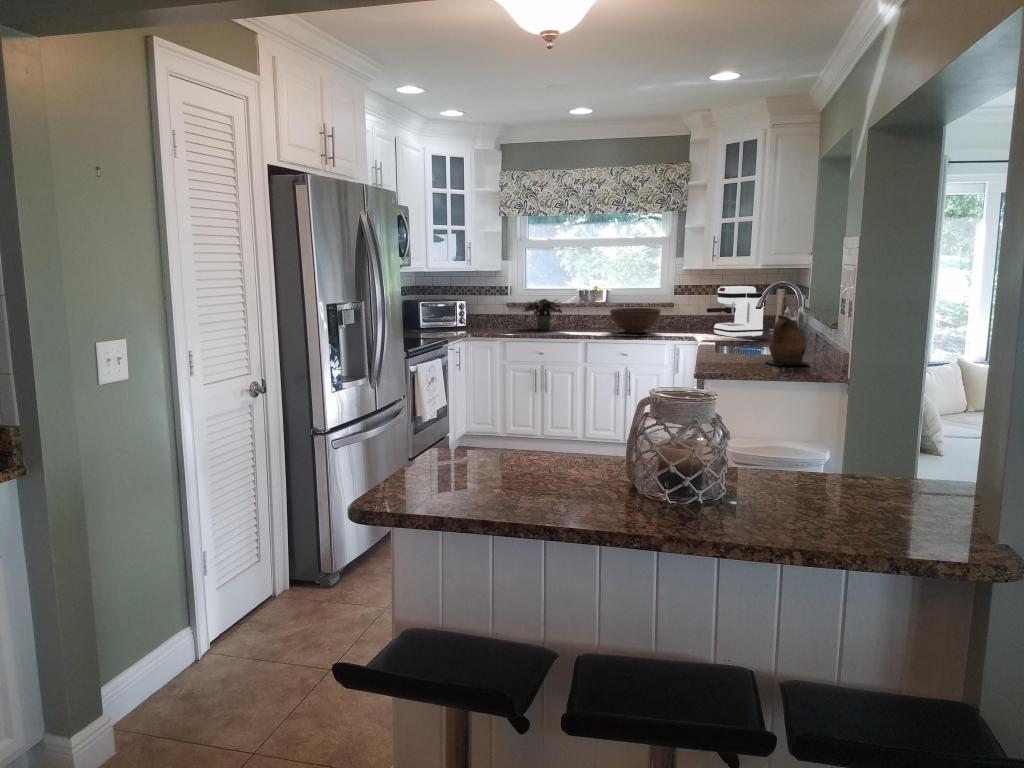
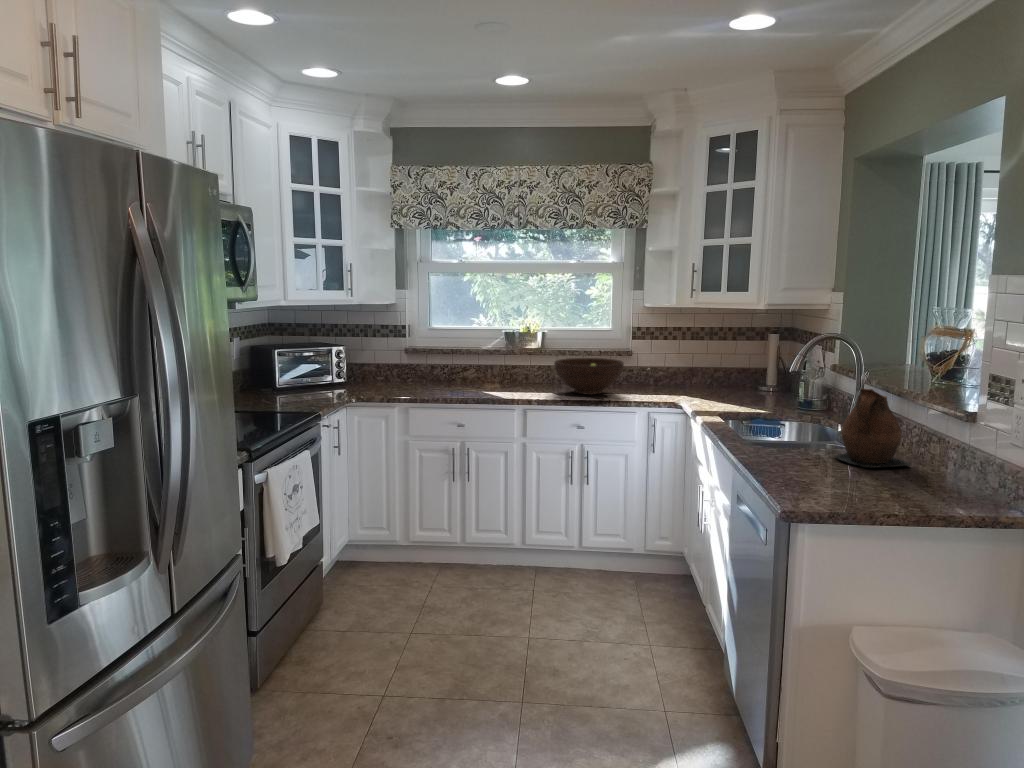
coffee maker: present [707,286,764,337] -> none [689,330,766,401]
potted plant: present [524,299,563,329] -> none [429,344,485,388]

